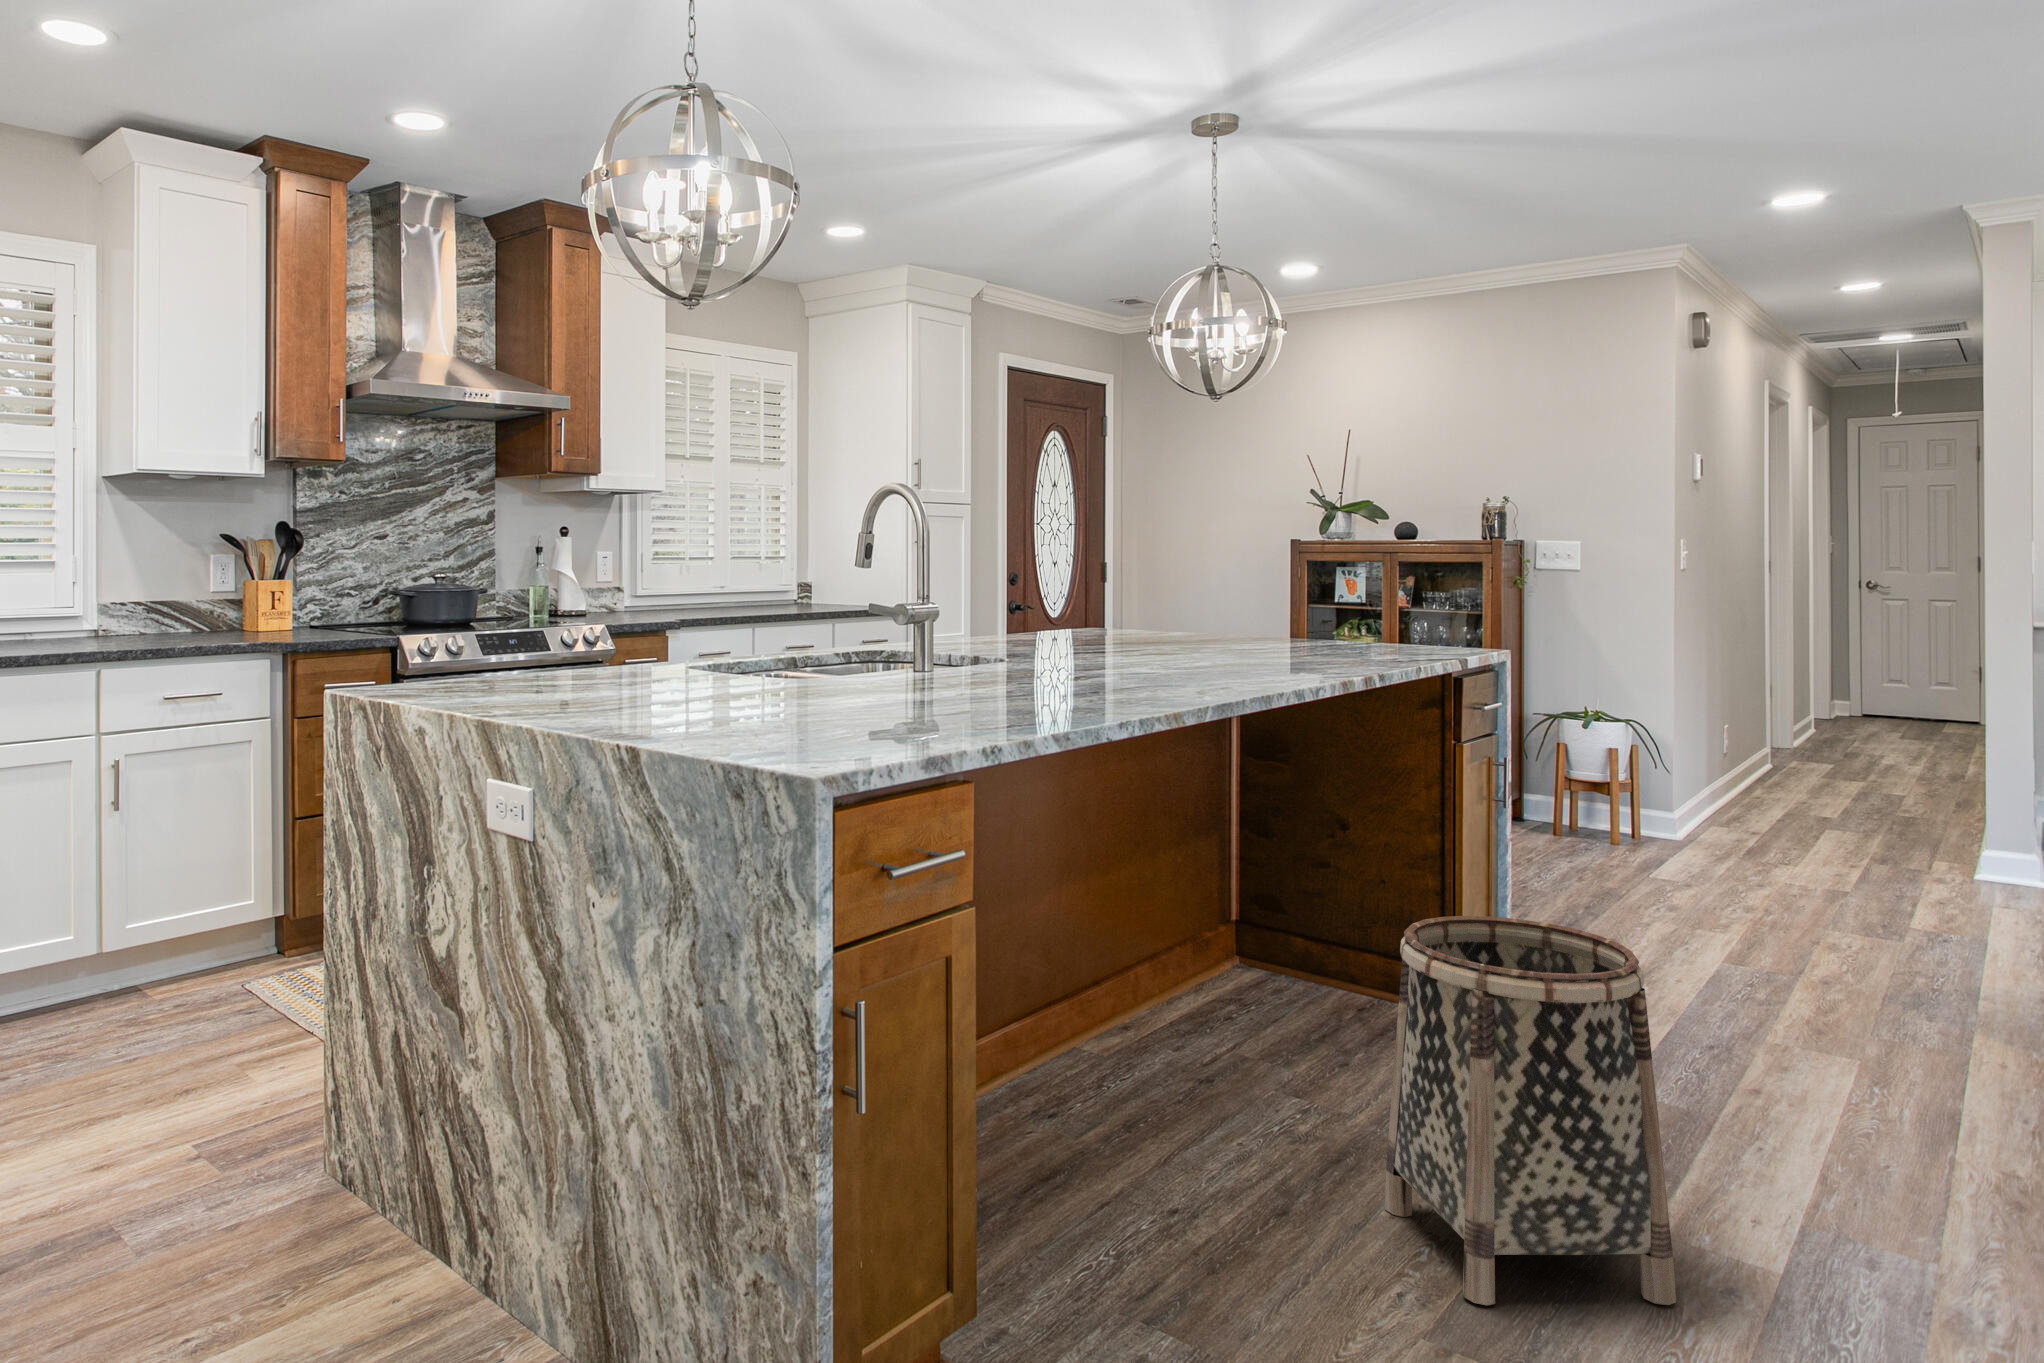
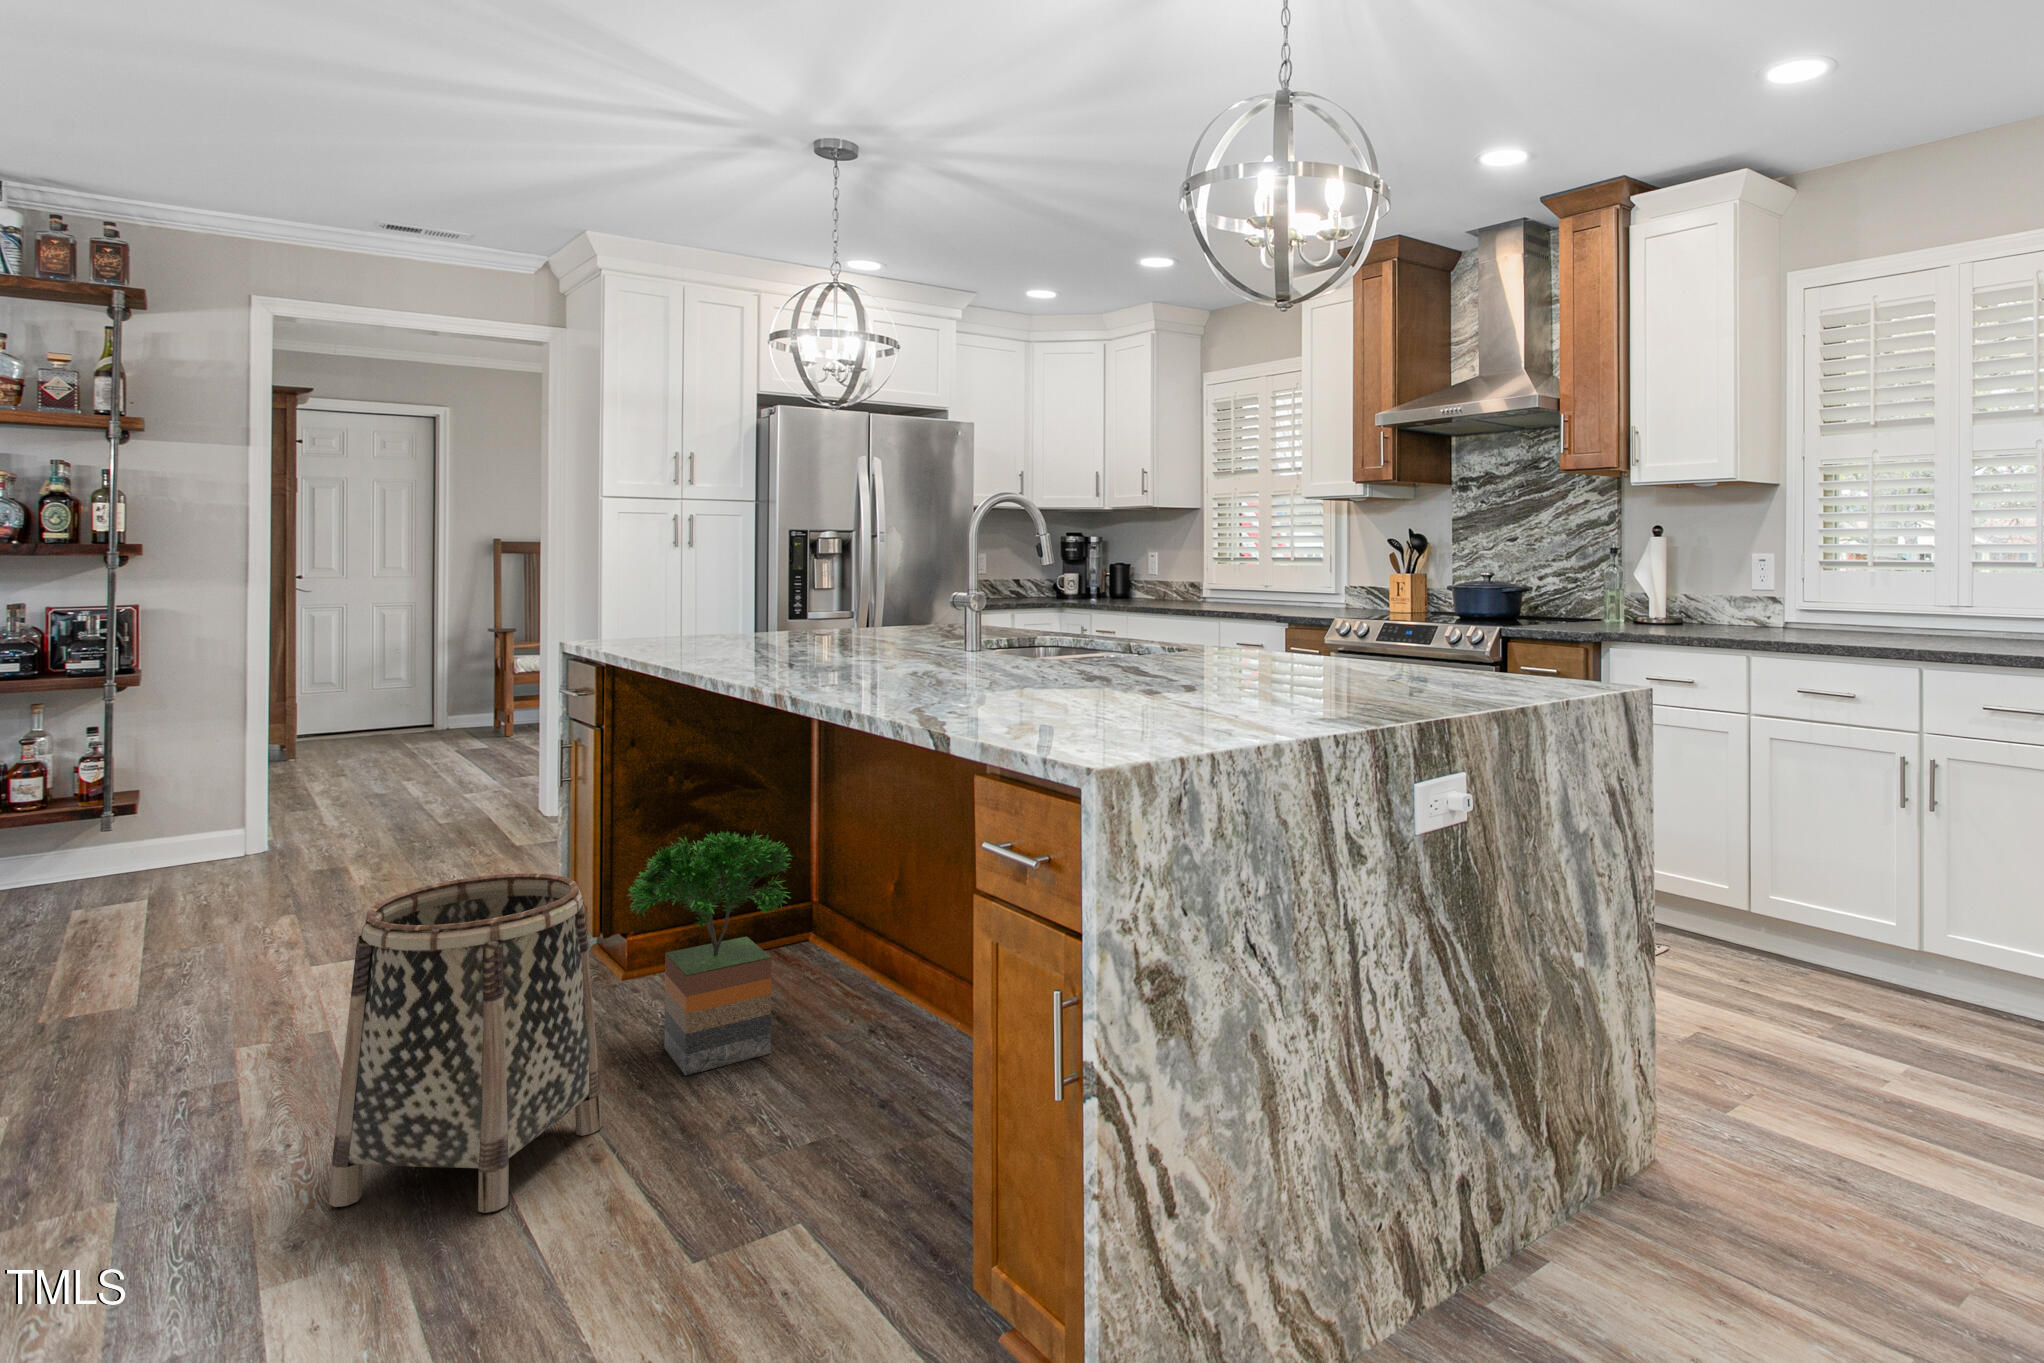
potted tree: none [1094,900,1284,1225] -> present [628,831,791,1076]

